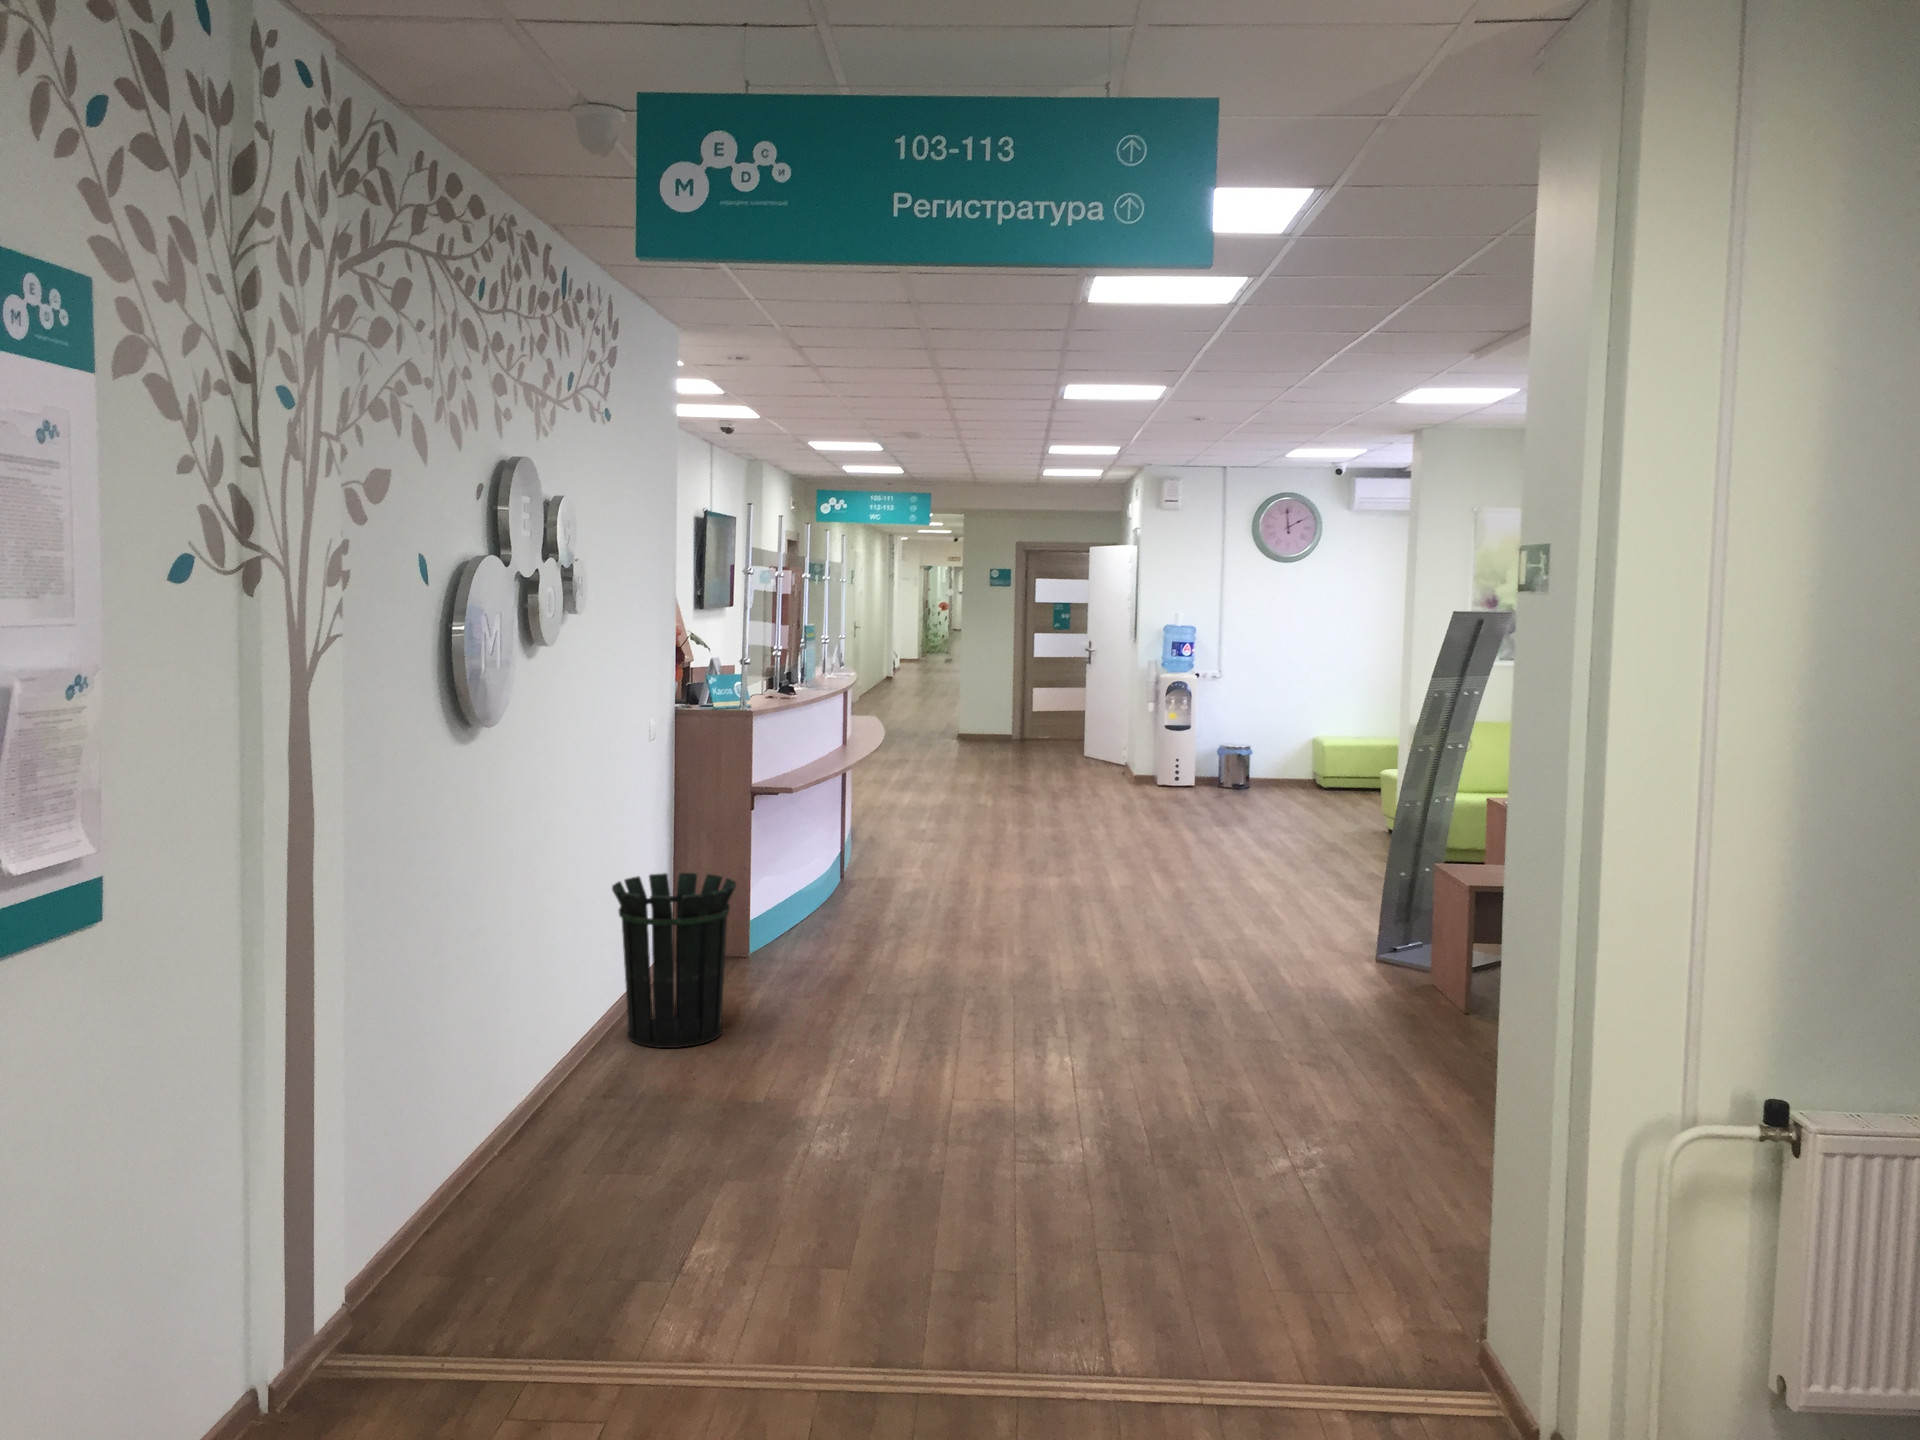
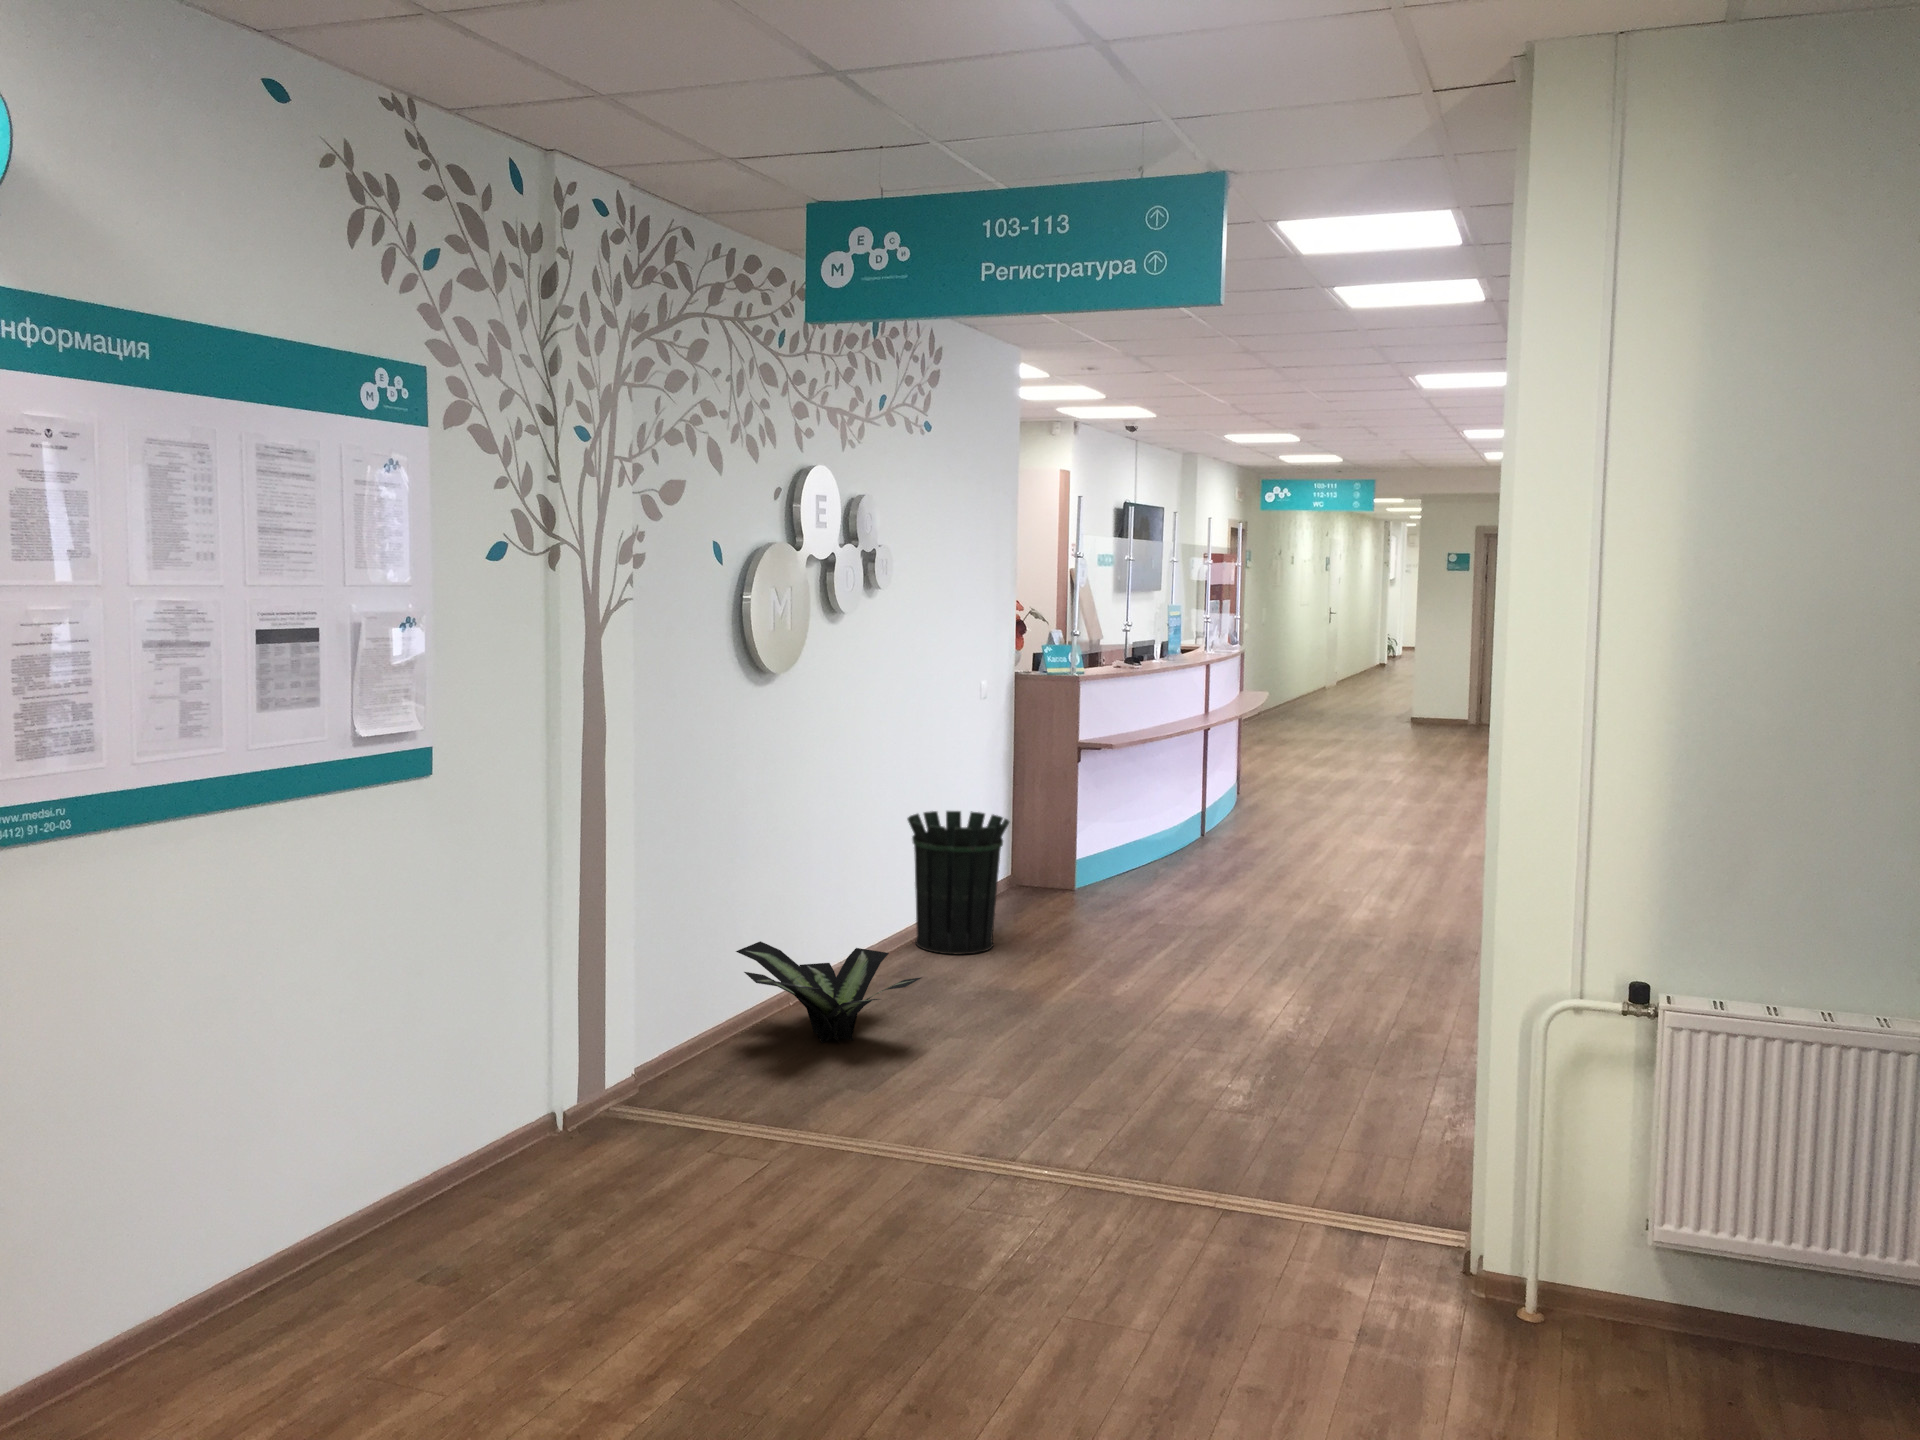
potted plant: none [468,1063,724,1197] -> present [736,941,921,1043]

